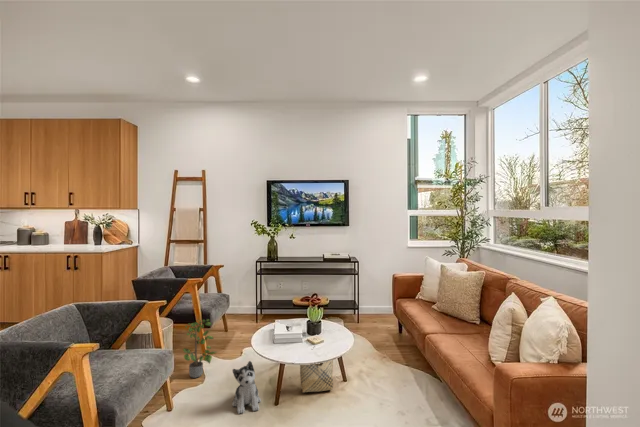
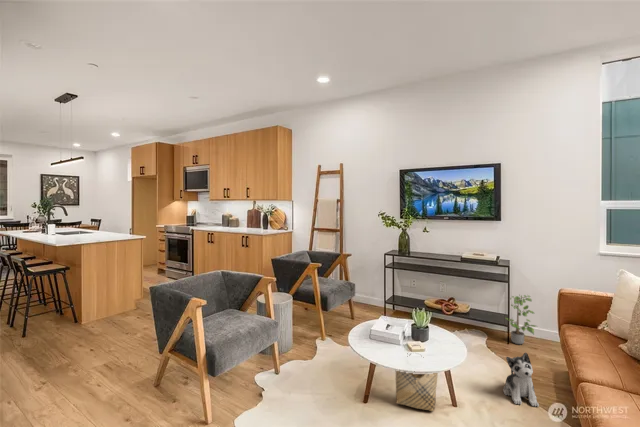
potted plant: present [183,320,216,378] -> present [506,295,536,344]
plush toy: present [232,361,261,414] -> present [503,353,539,407]

